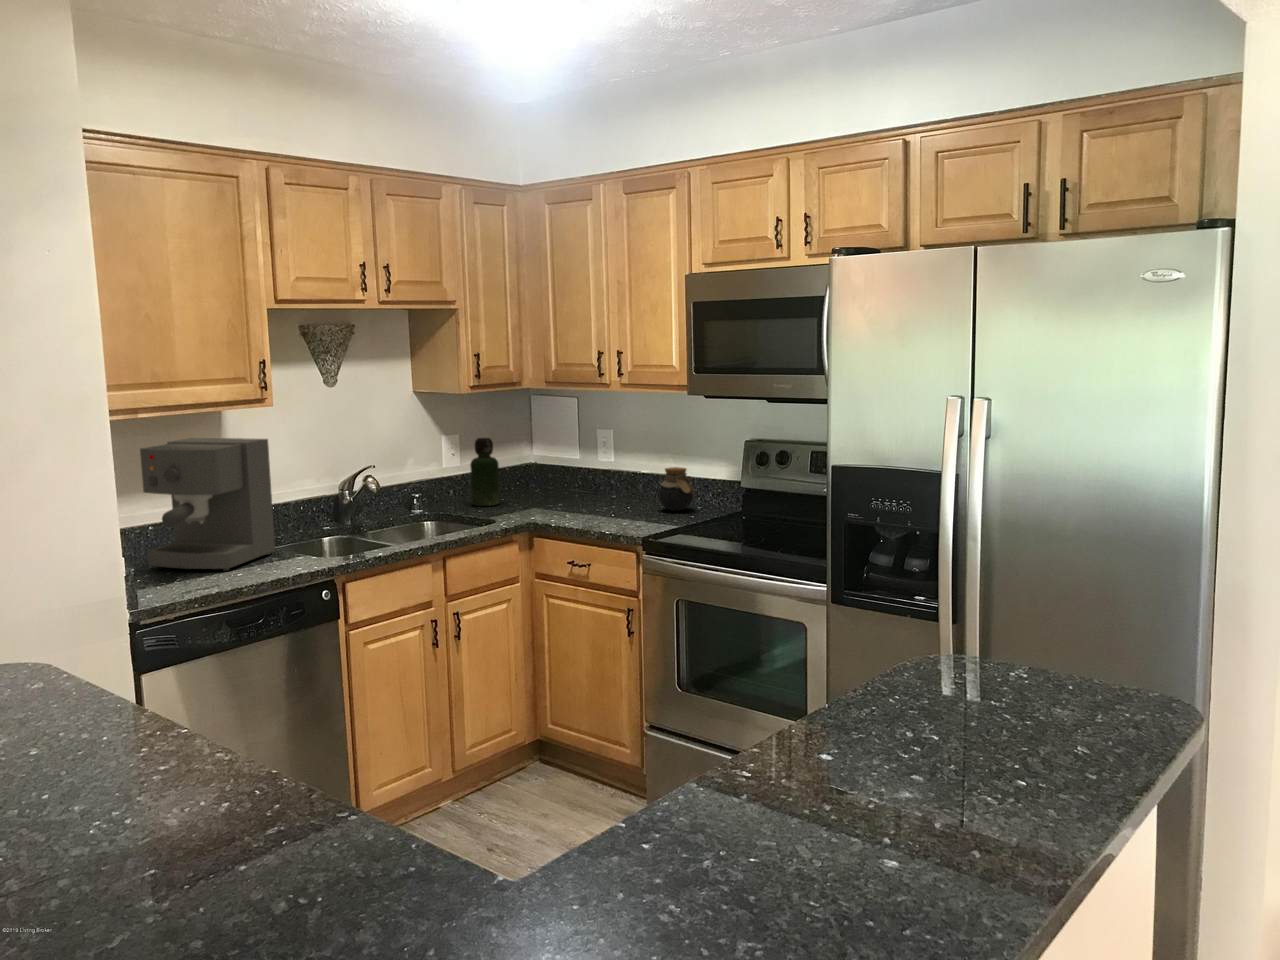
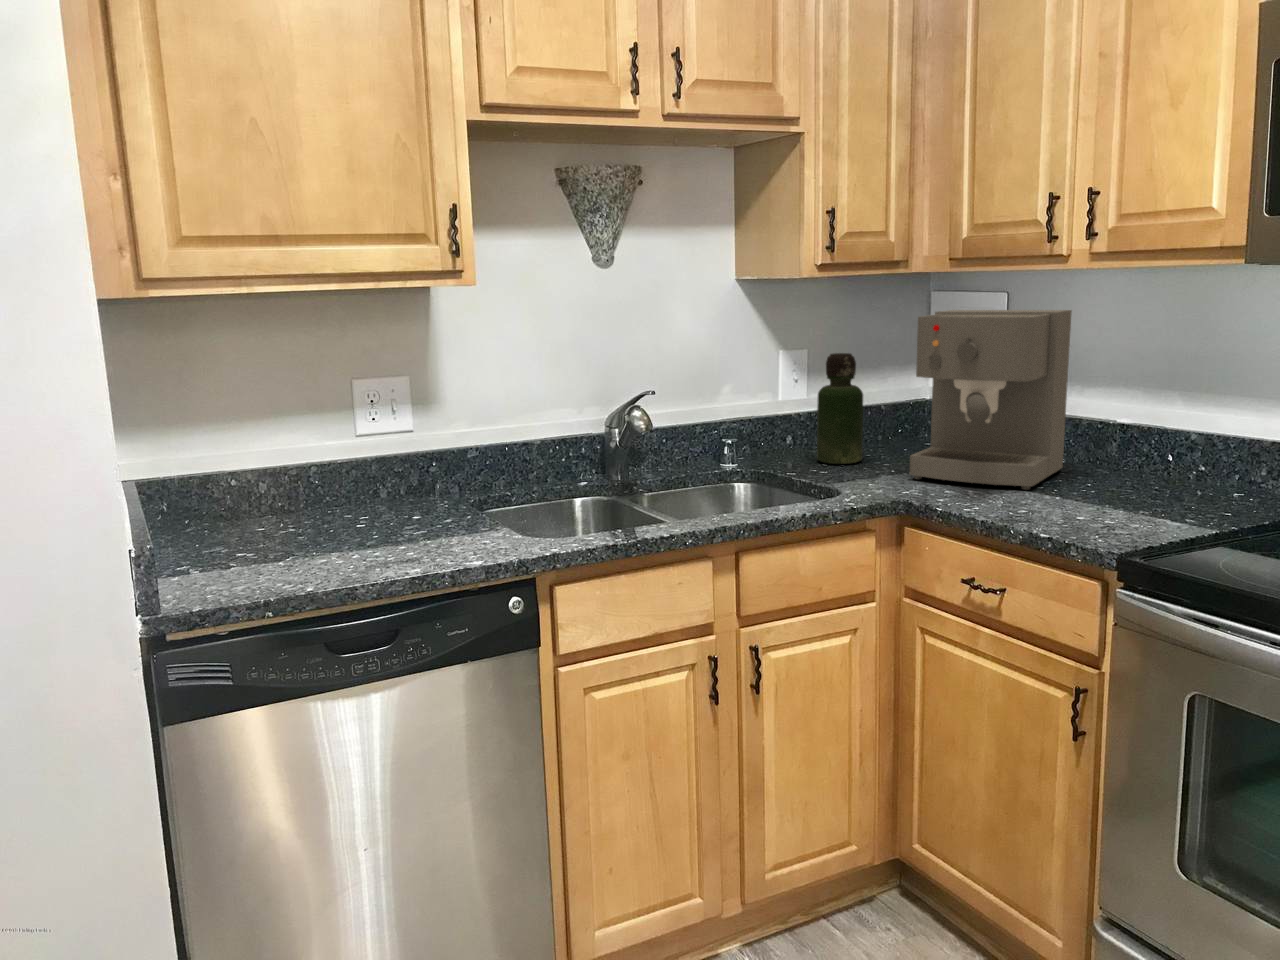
coffee maker: present [140,438,275,571] -> present [910,310,1072,490]
jar: present [658,467,696,511] -> none [1151,414,1233,497]

